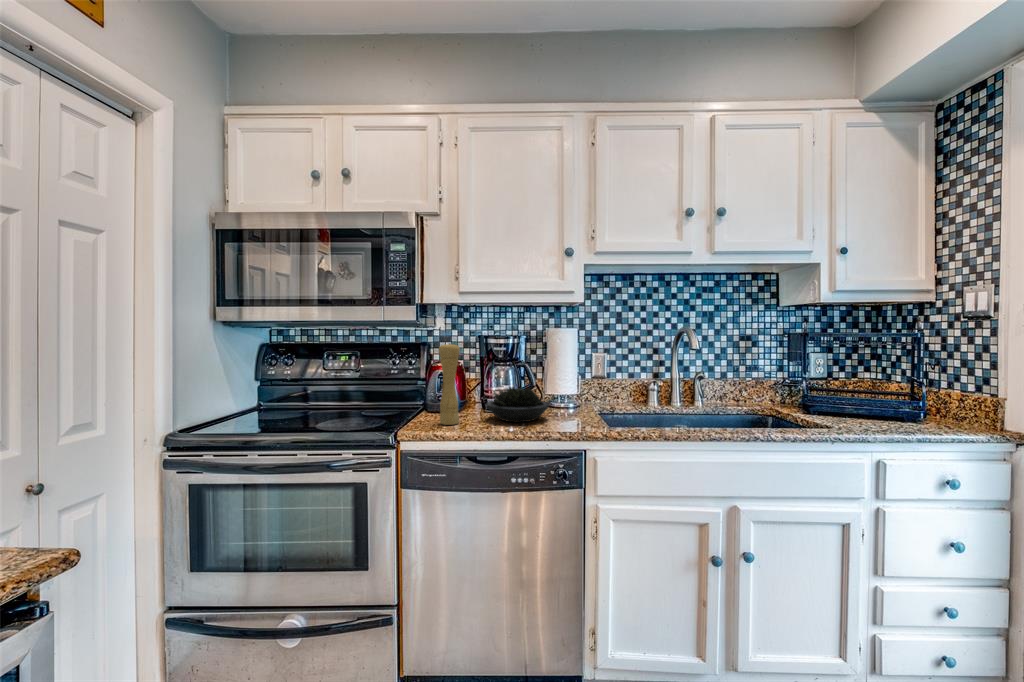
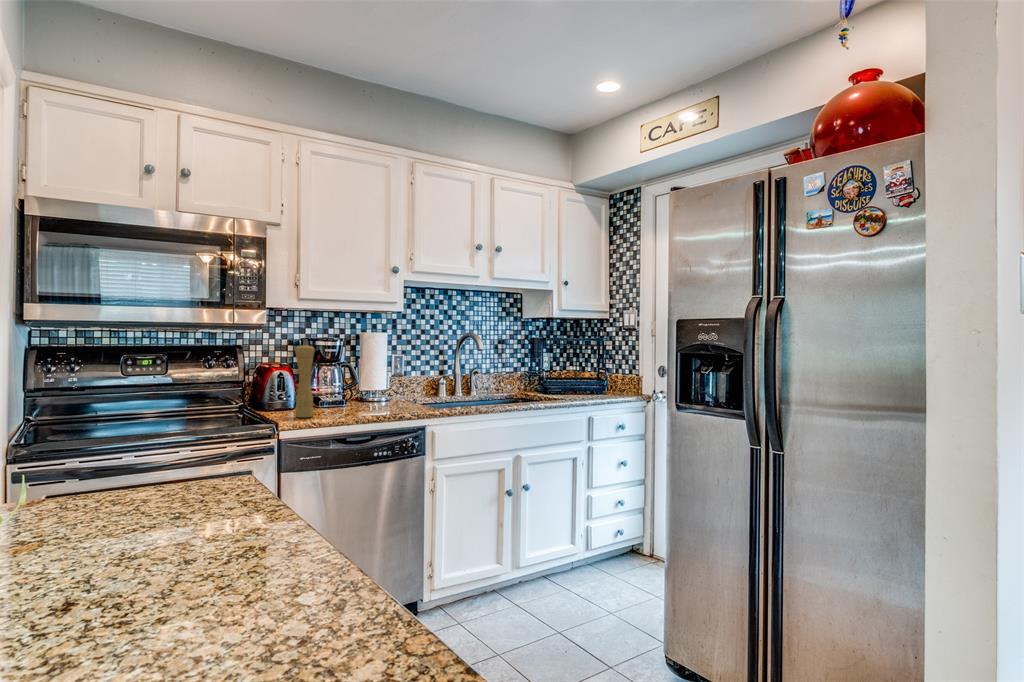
succulent plant: present [486,387,549,422] -> none [328,382,384,412]

